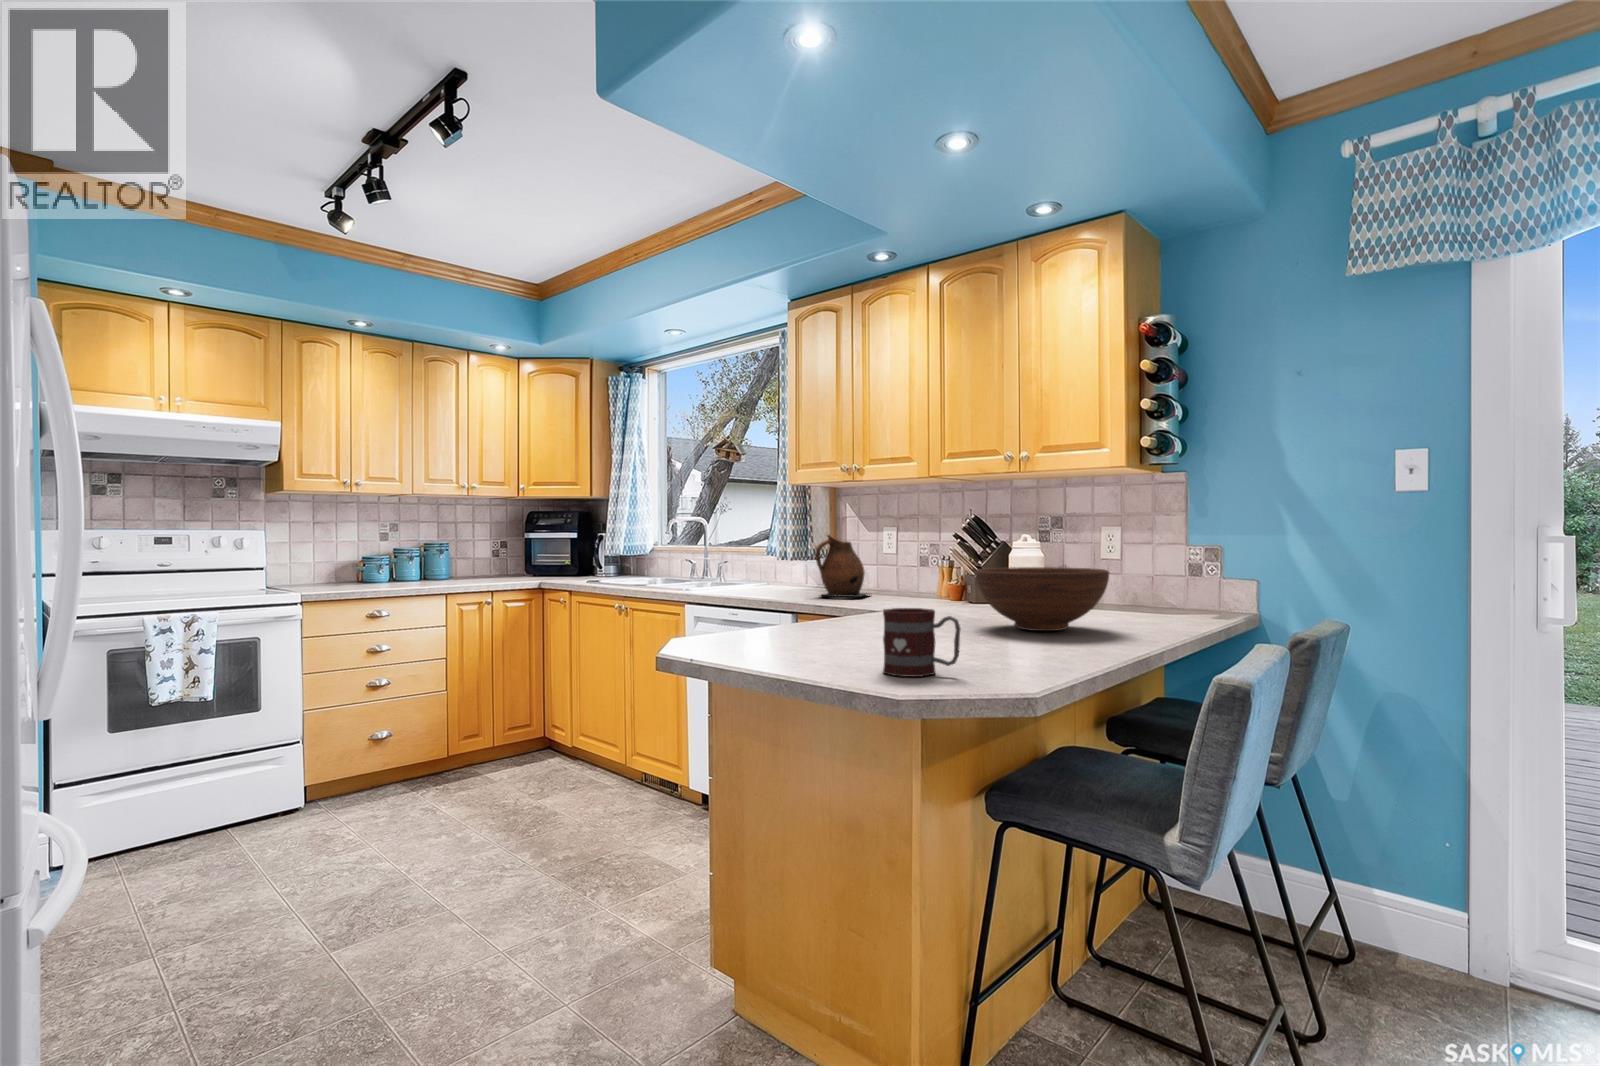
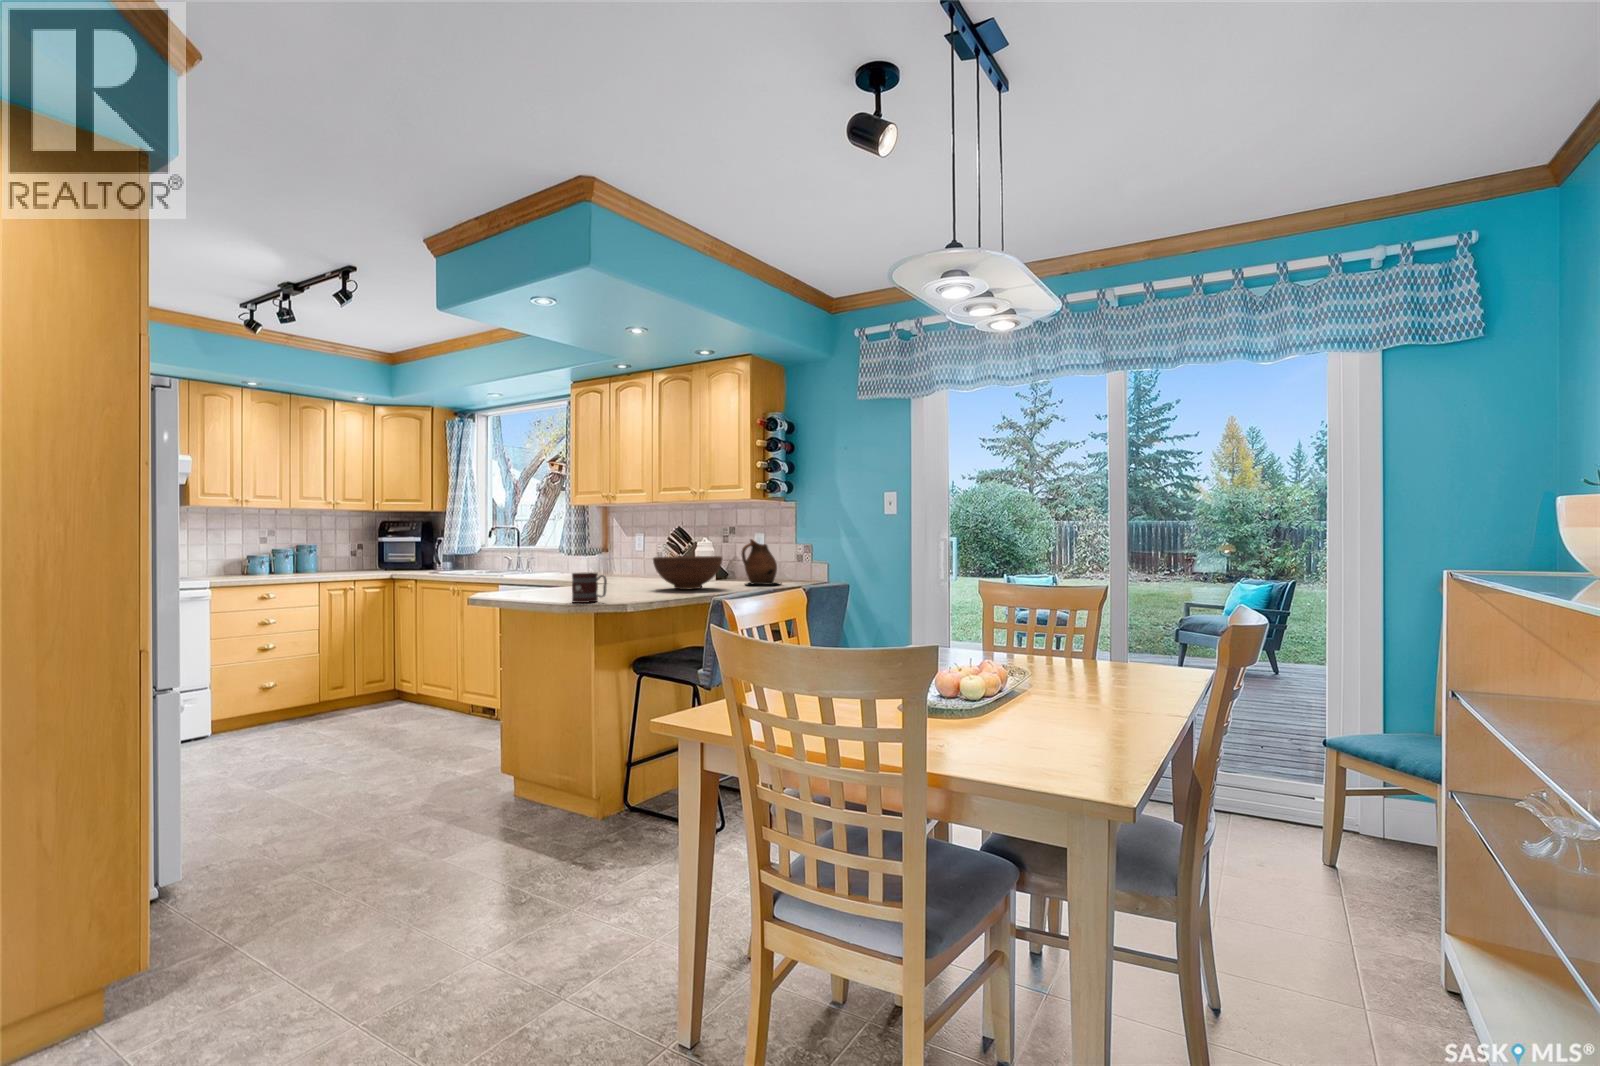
ceramic pitcher: present [815,535,870,597] -> present [741,539,777,584]

